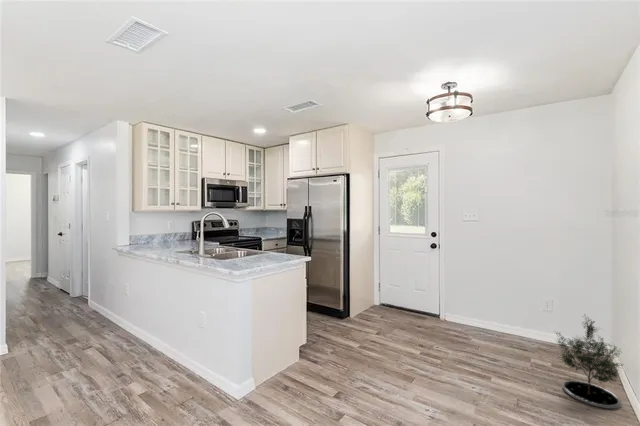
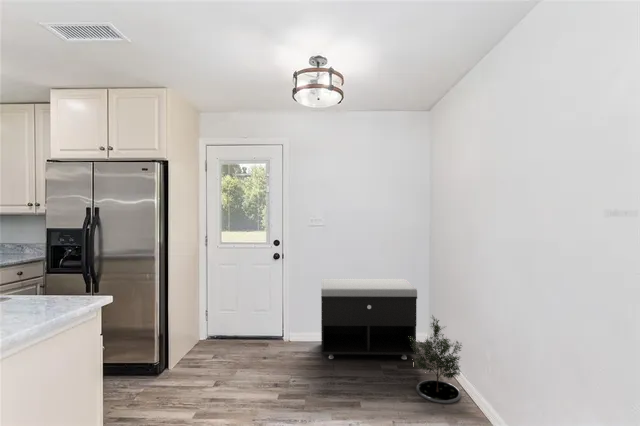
storage bench: none [468,270,578,359] -> present [321,279,417,360]

